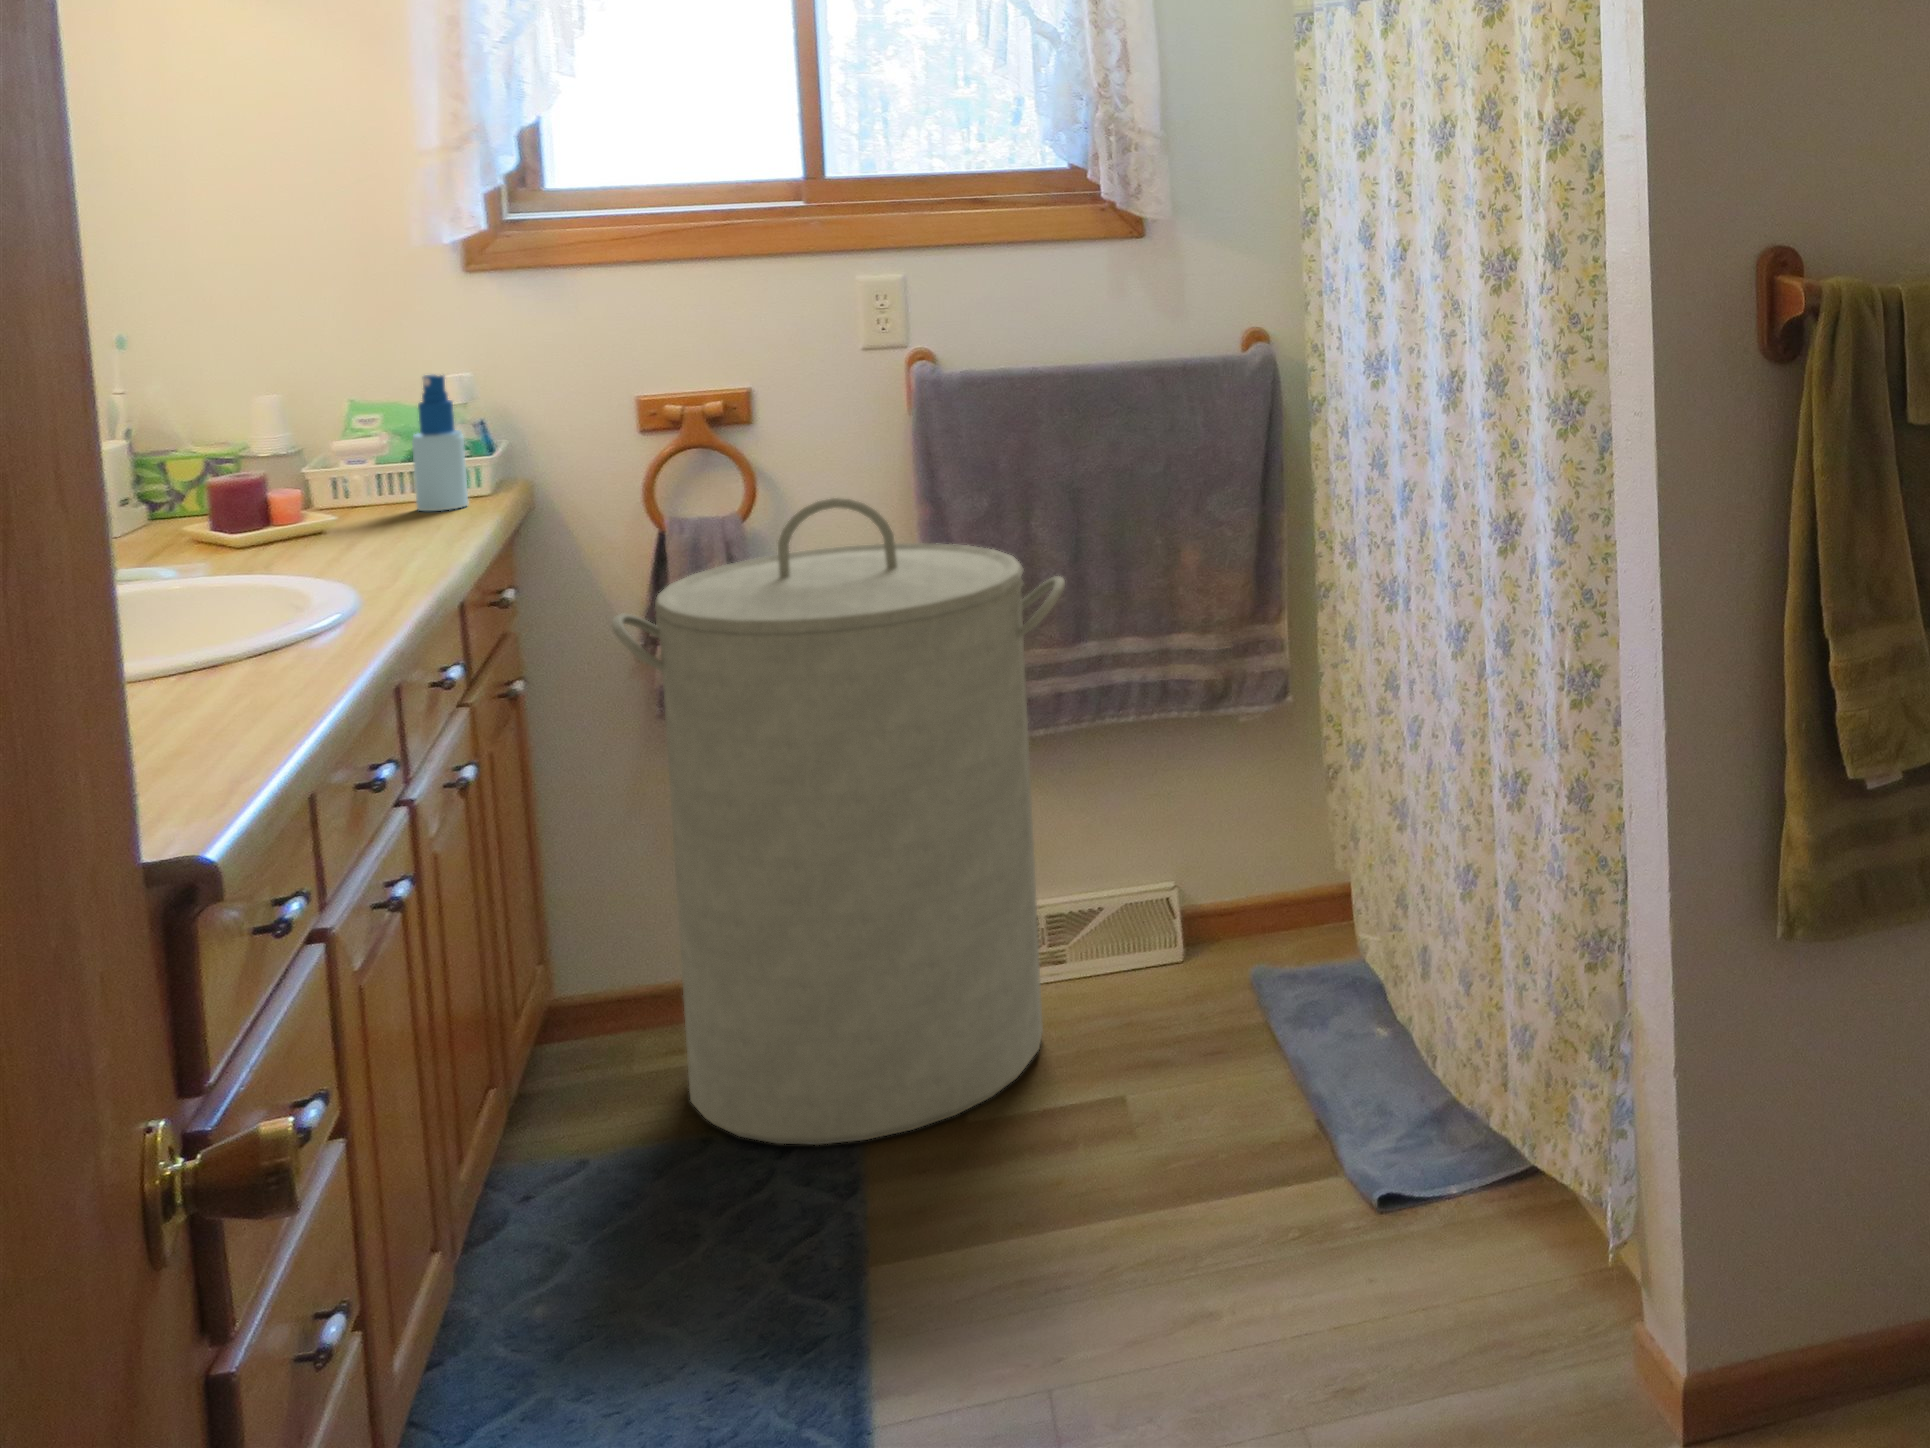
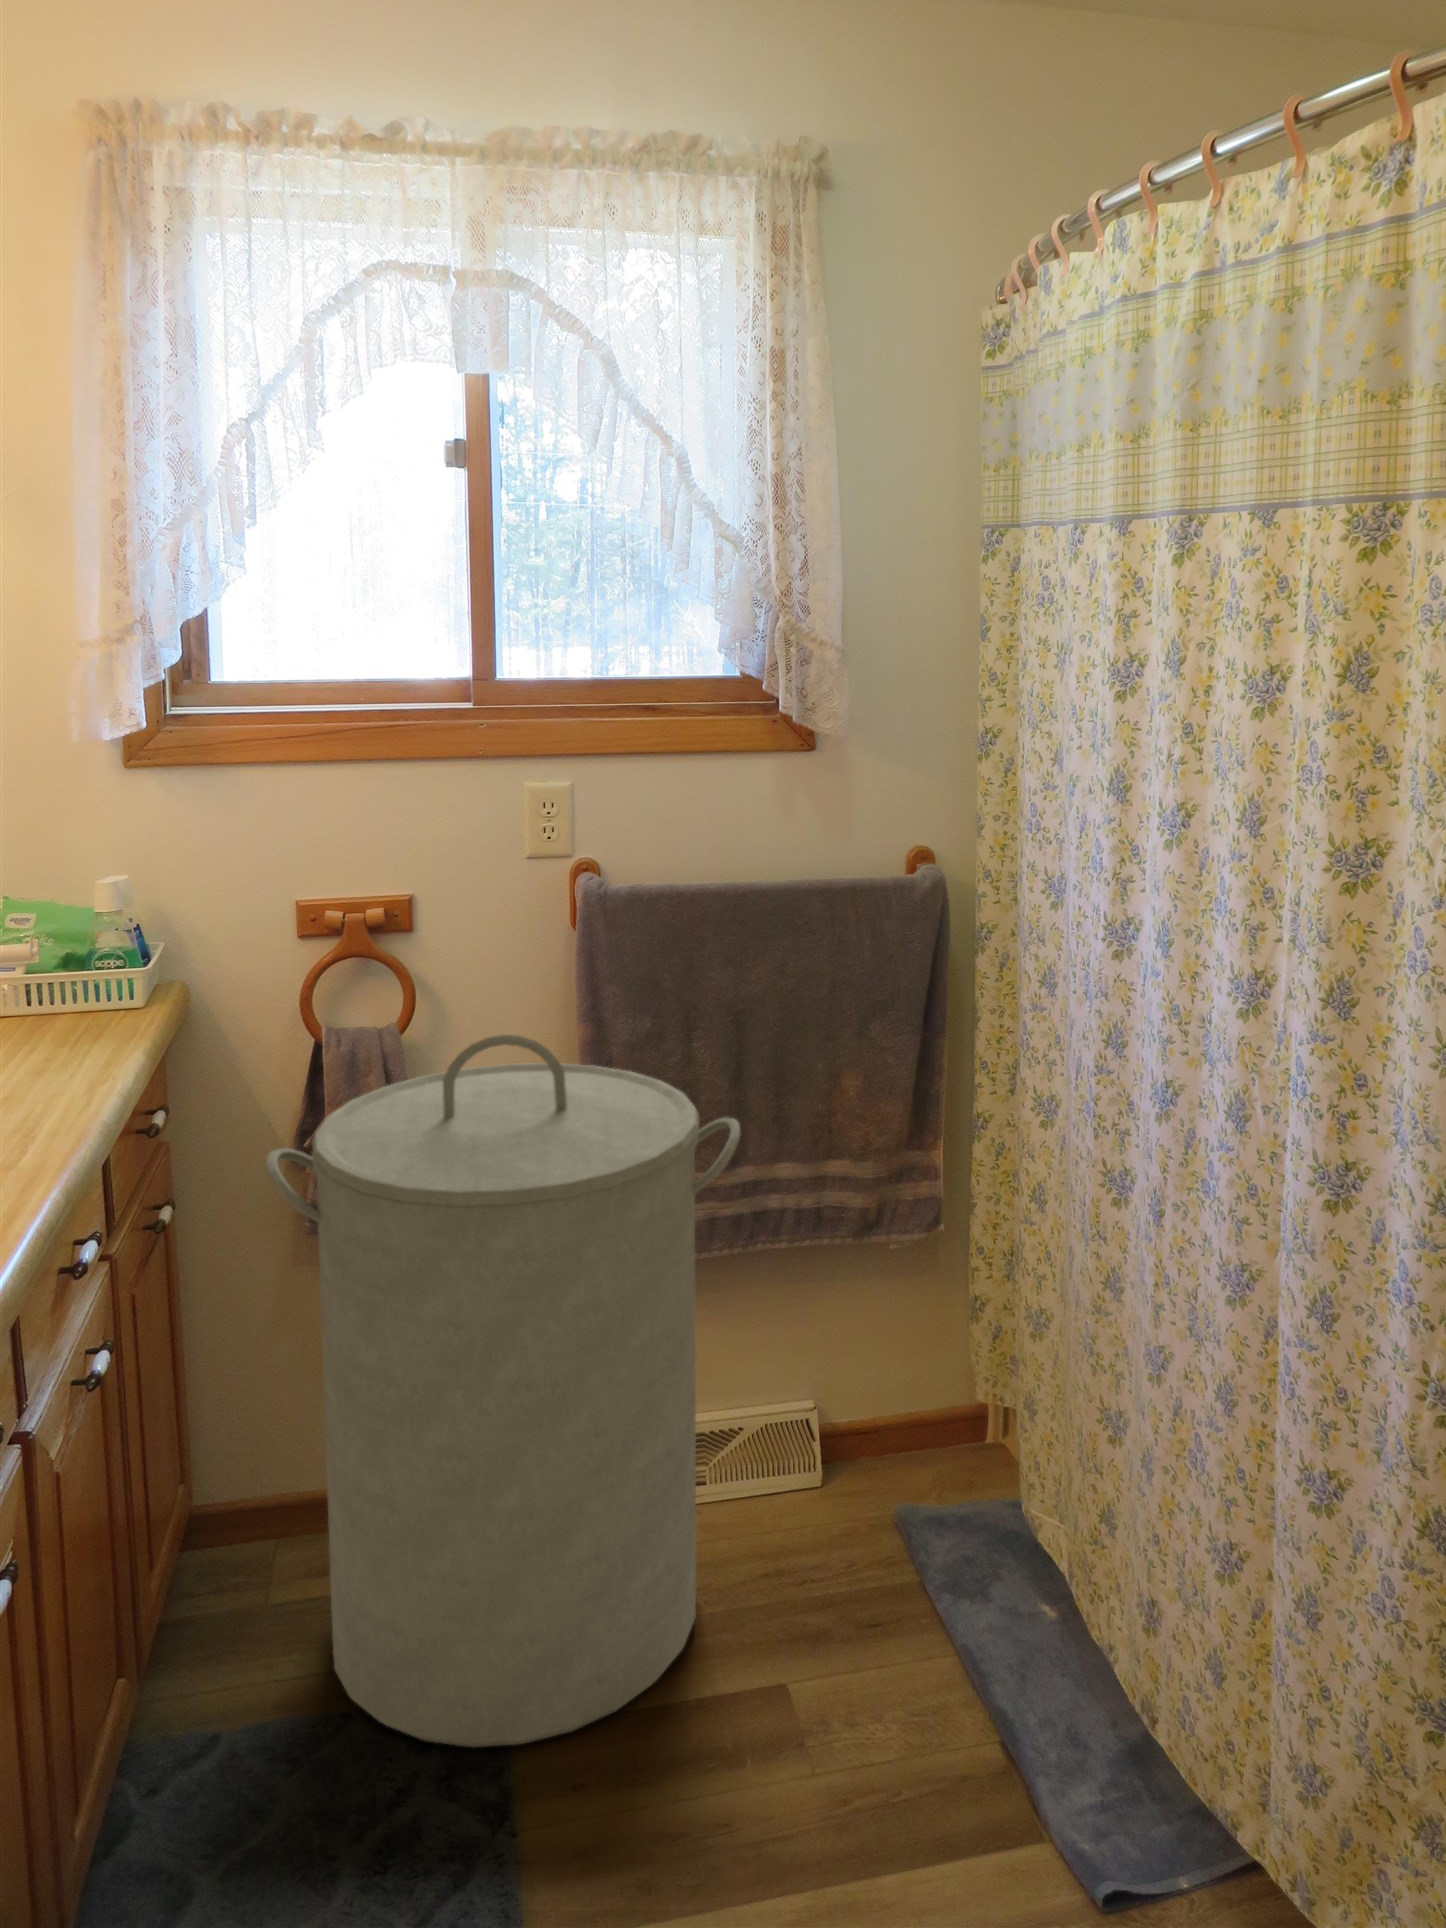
spray bottle: present [412,375,468,511] -> none [62,880,120,1027]

